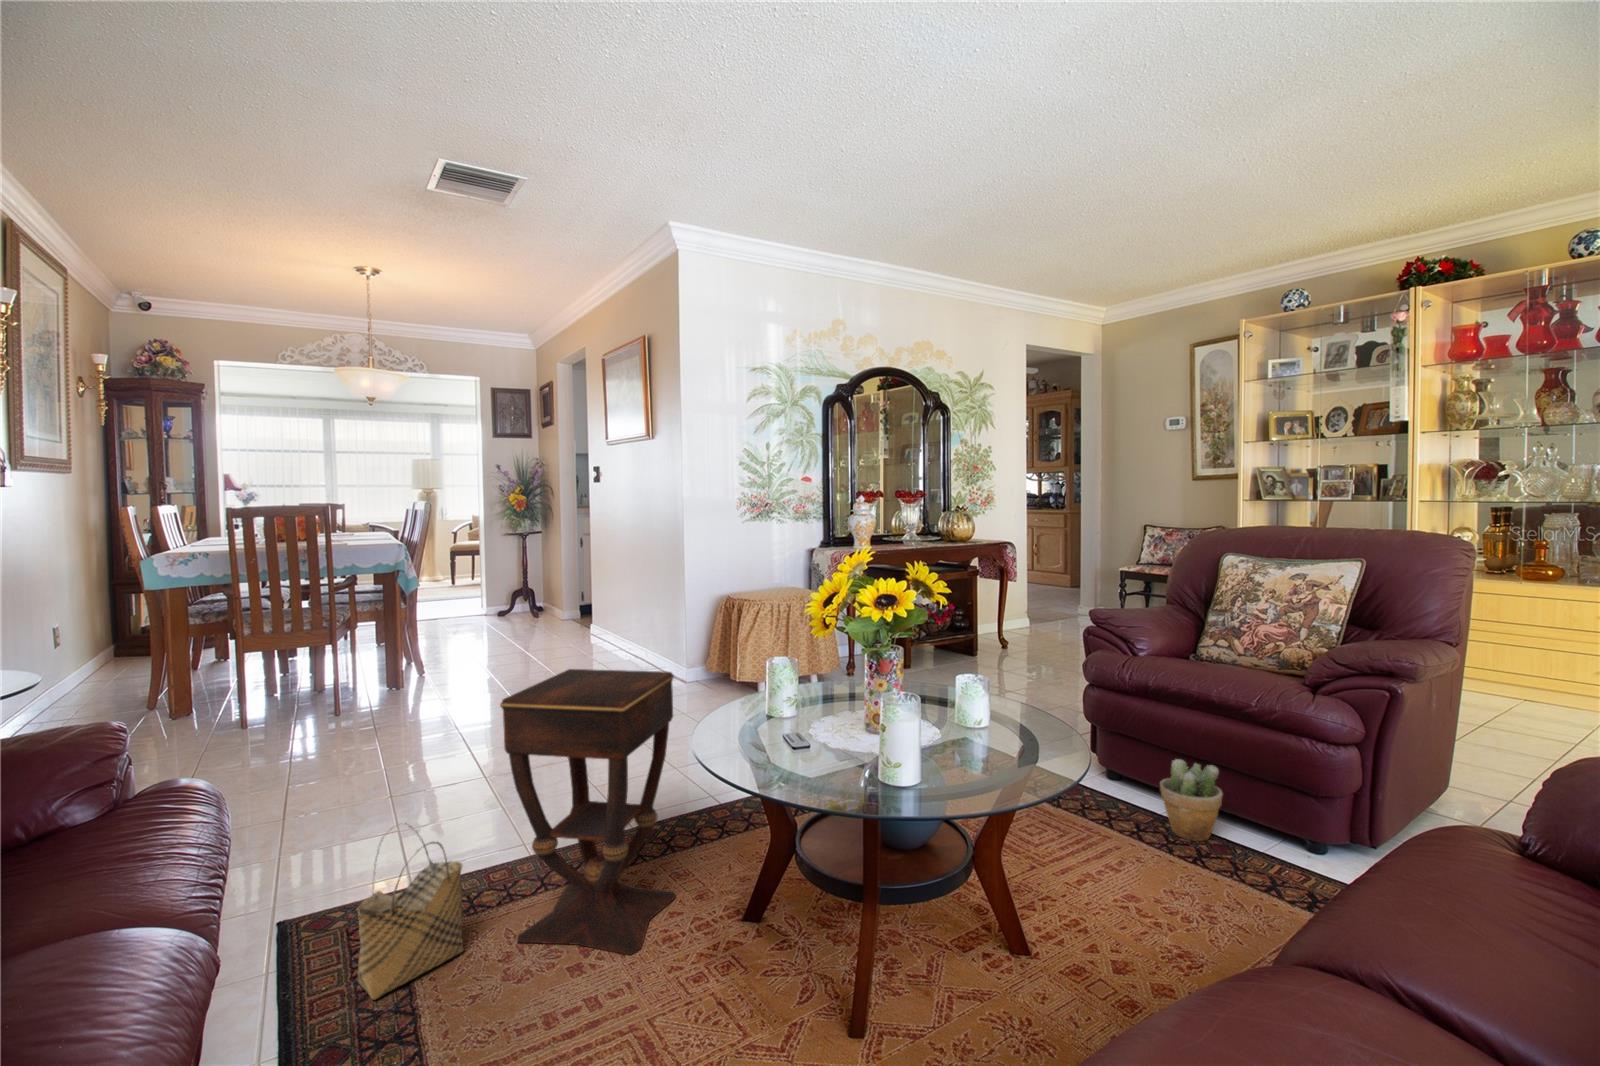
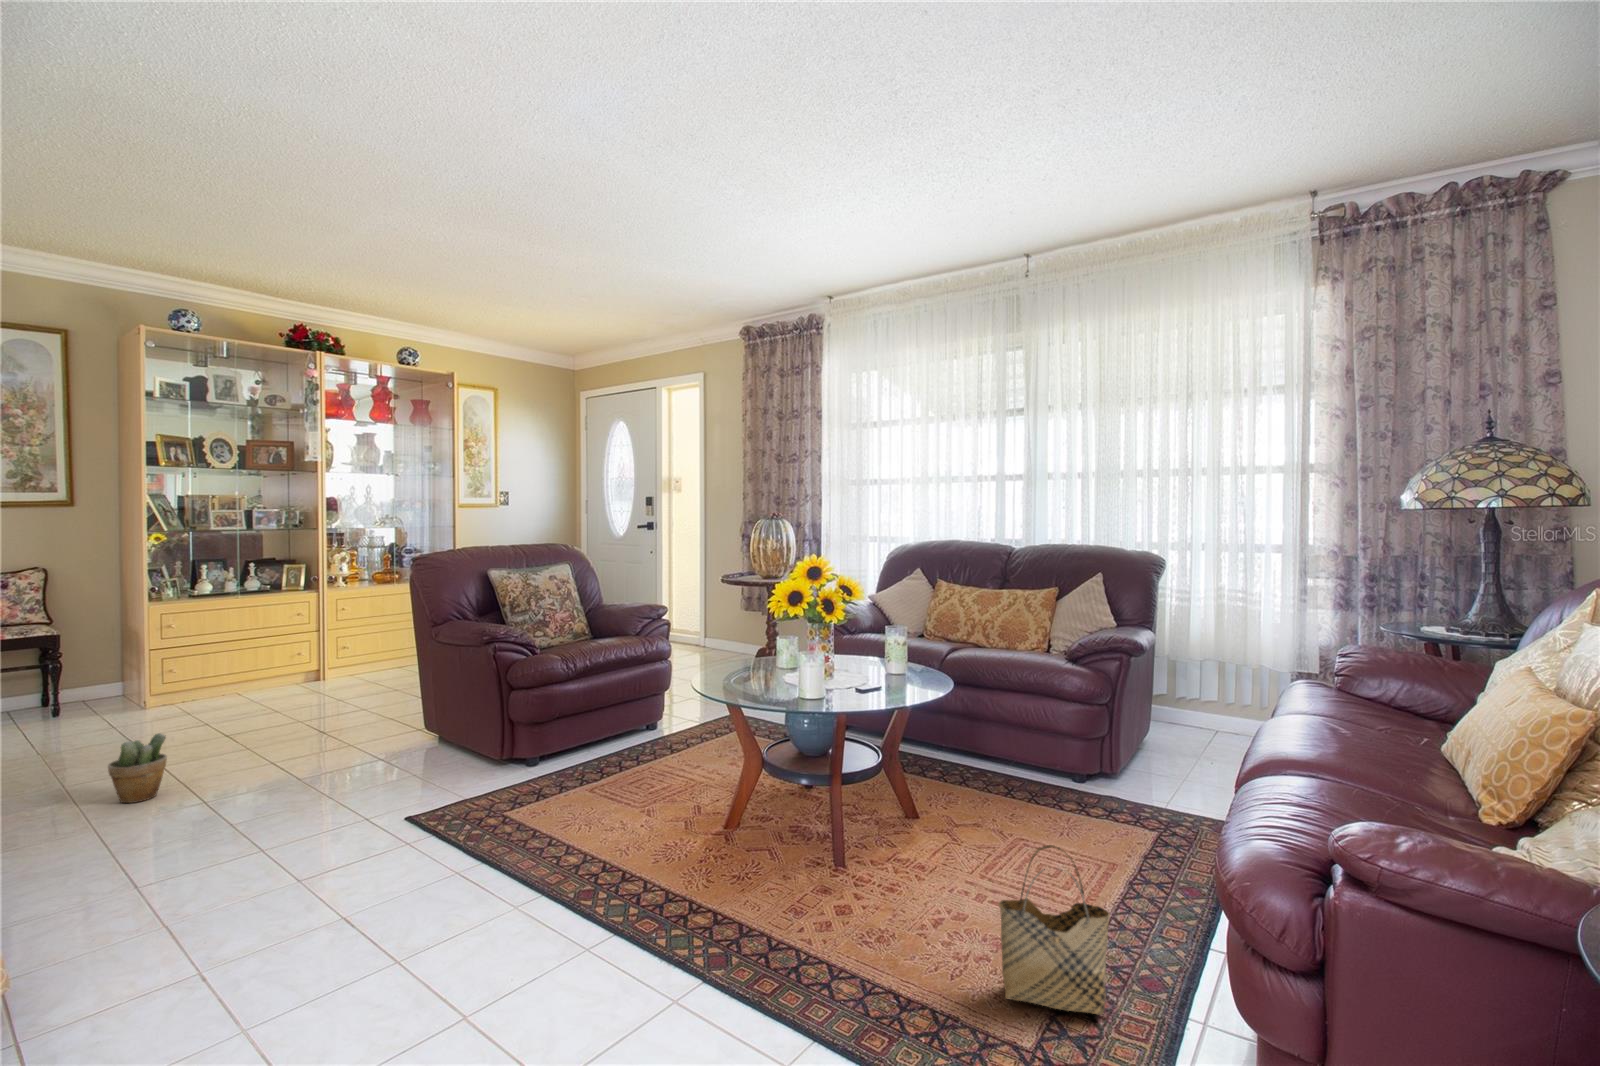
side table: present [500,669,676,955] -> none [822,685,976,974]
potted plant: present [1160,759,1223,841] -> present [108,733,167,803]

